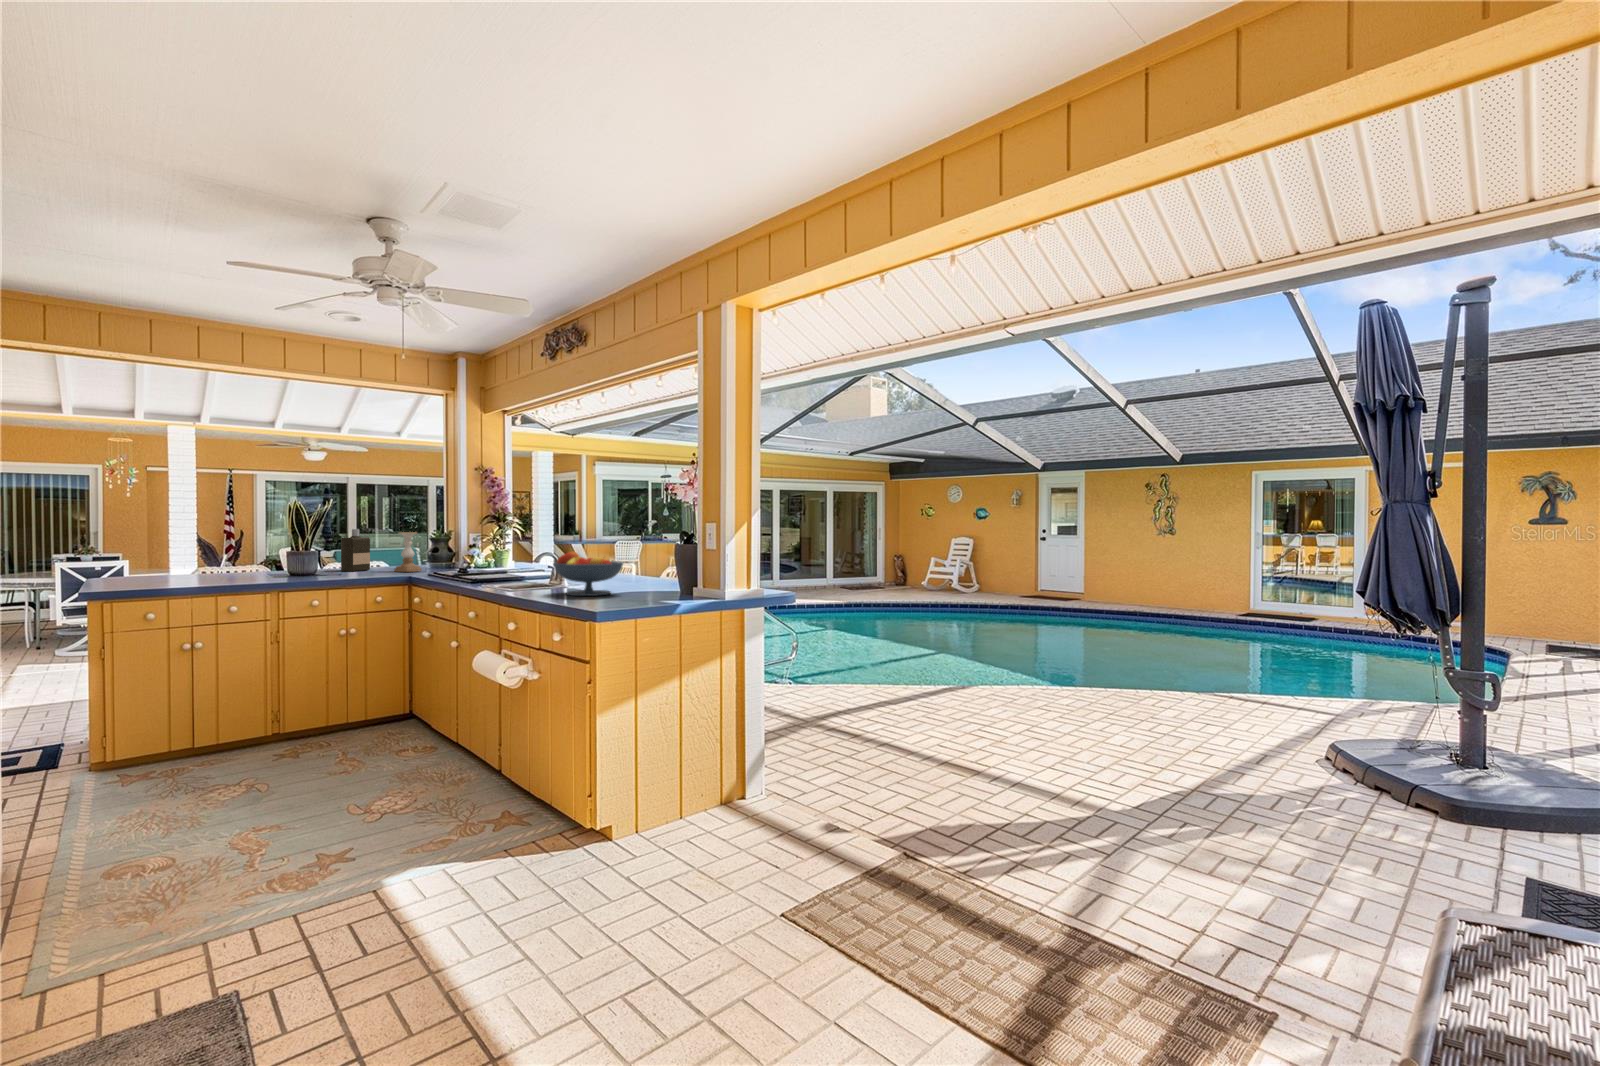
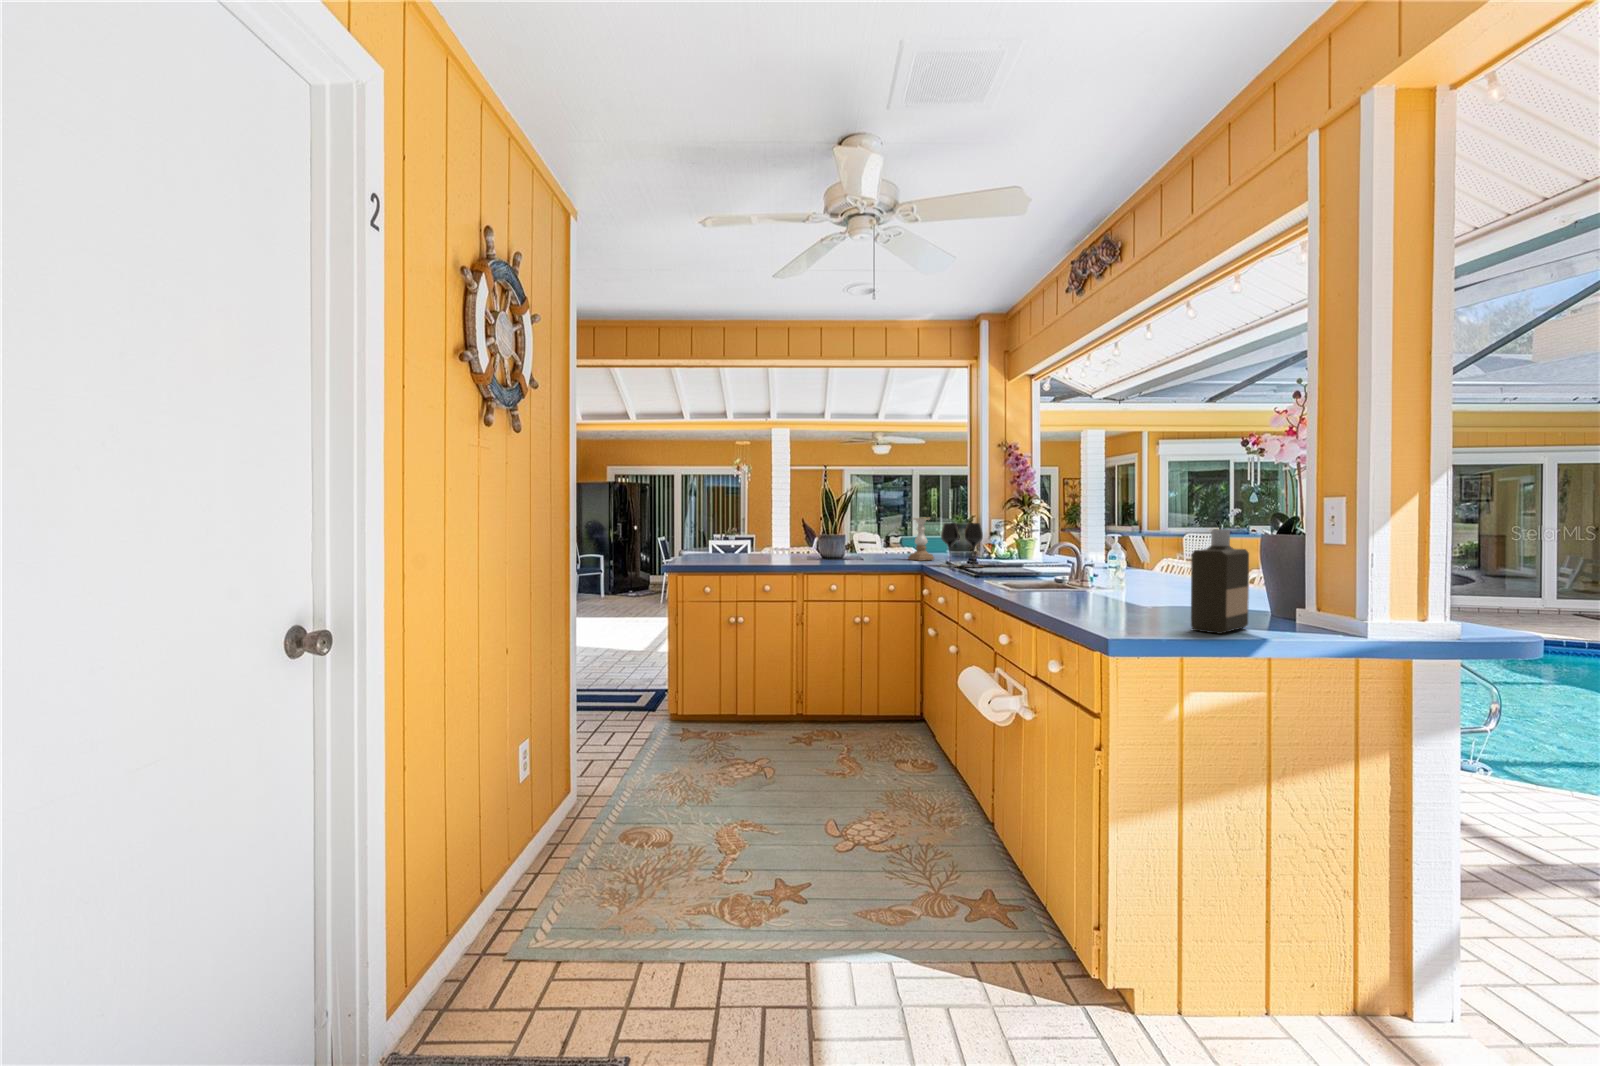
bottle: present [341,529,370,572] -> present [1191,529,1249,634]
wine glass: none [434,538,475,576] -> present [941,523,983,567]
fruit bowl: present [553,552,623,596] -> none [1056,540,1168,607]

